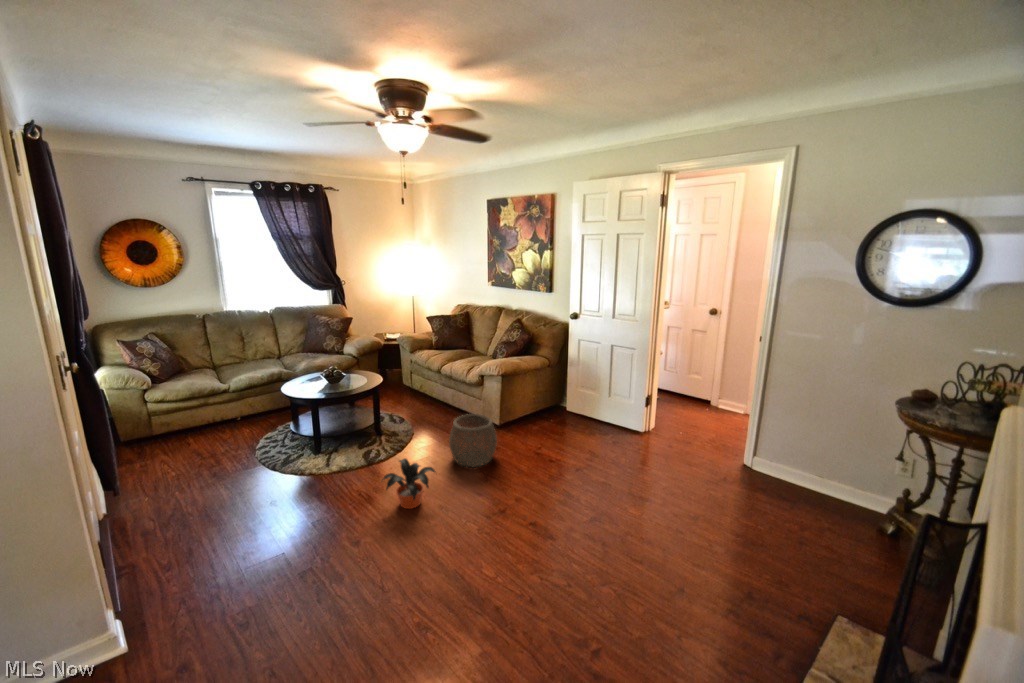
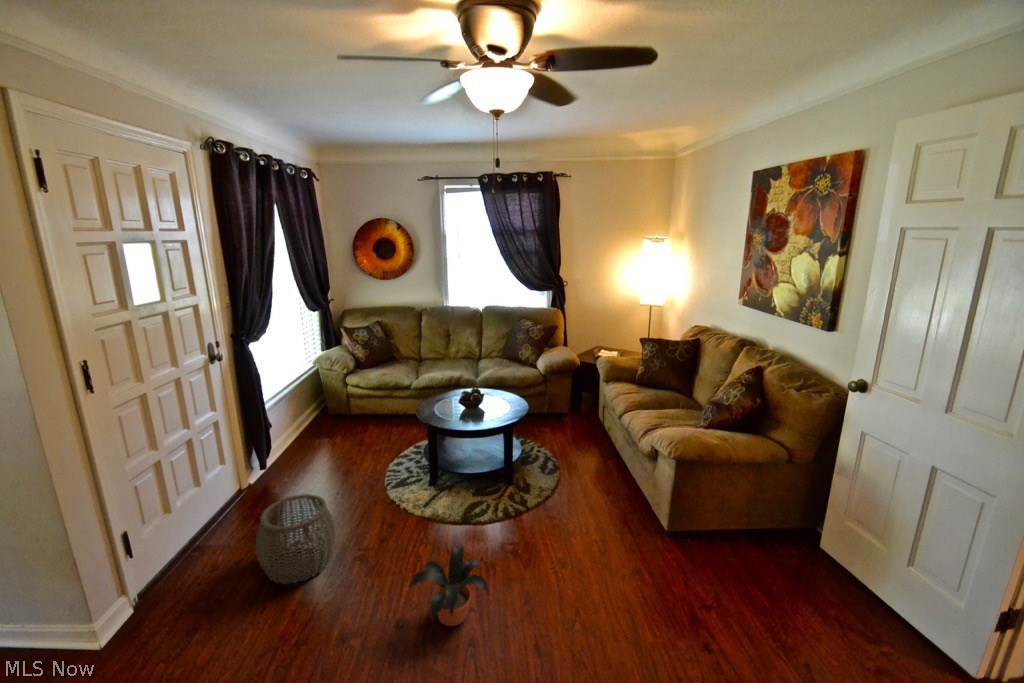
woven basket: present [449,414,497,467] -> present [256,494,336,584]

